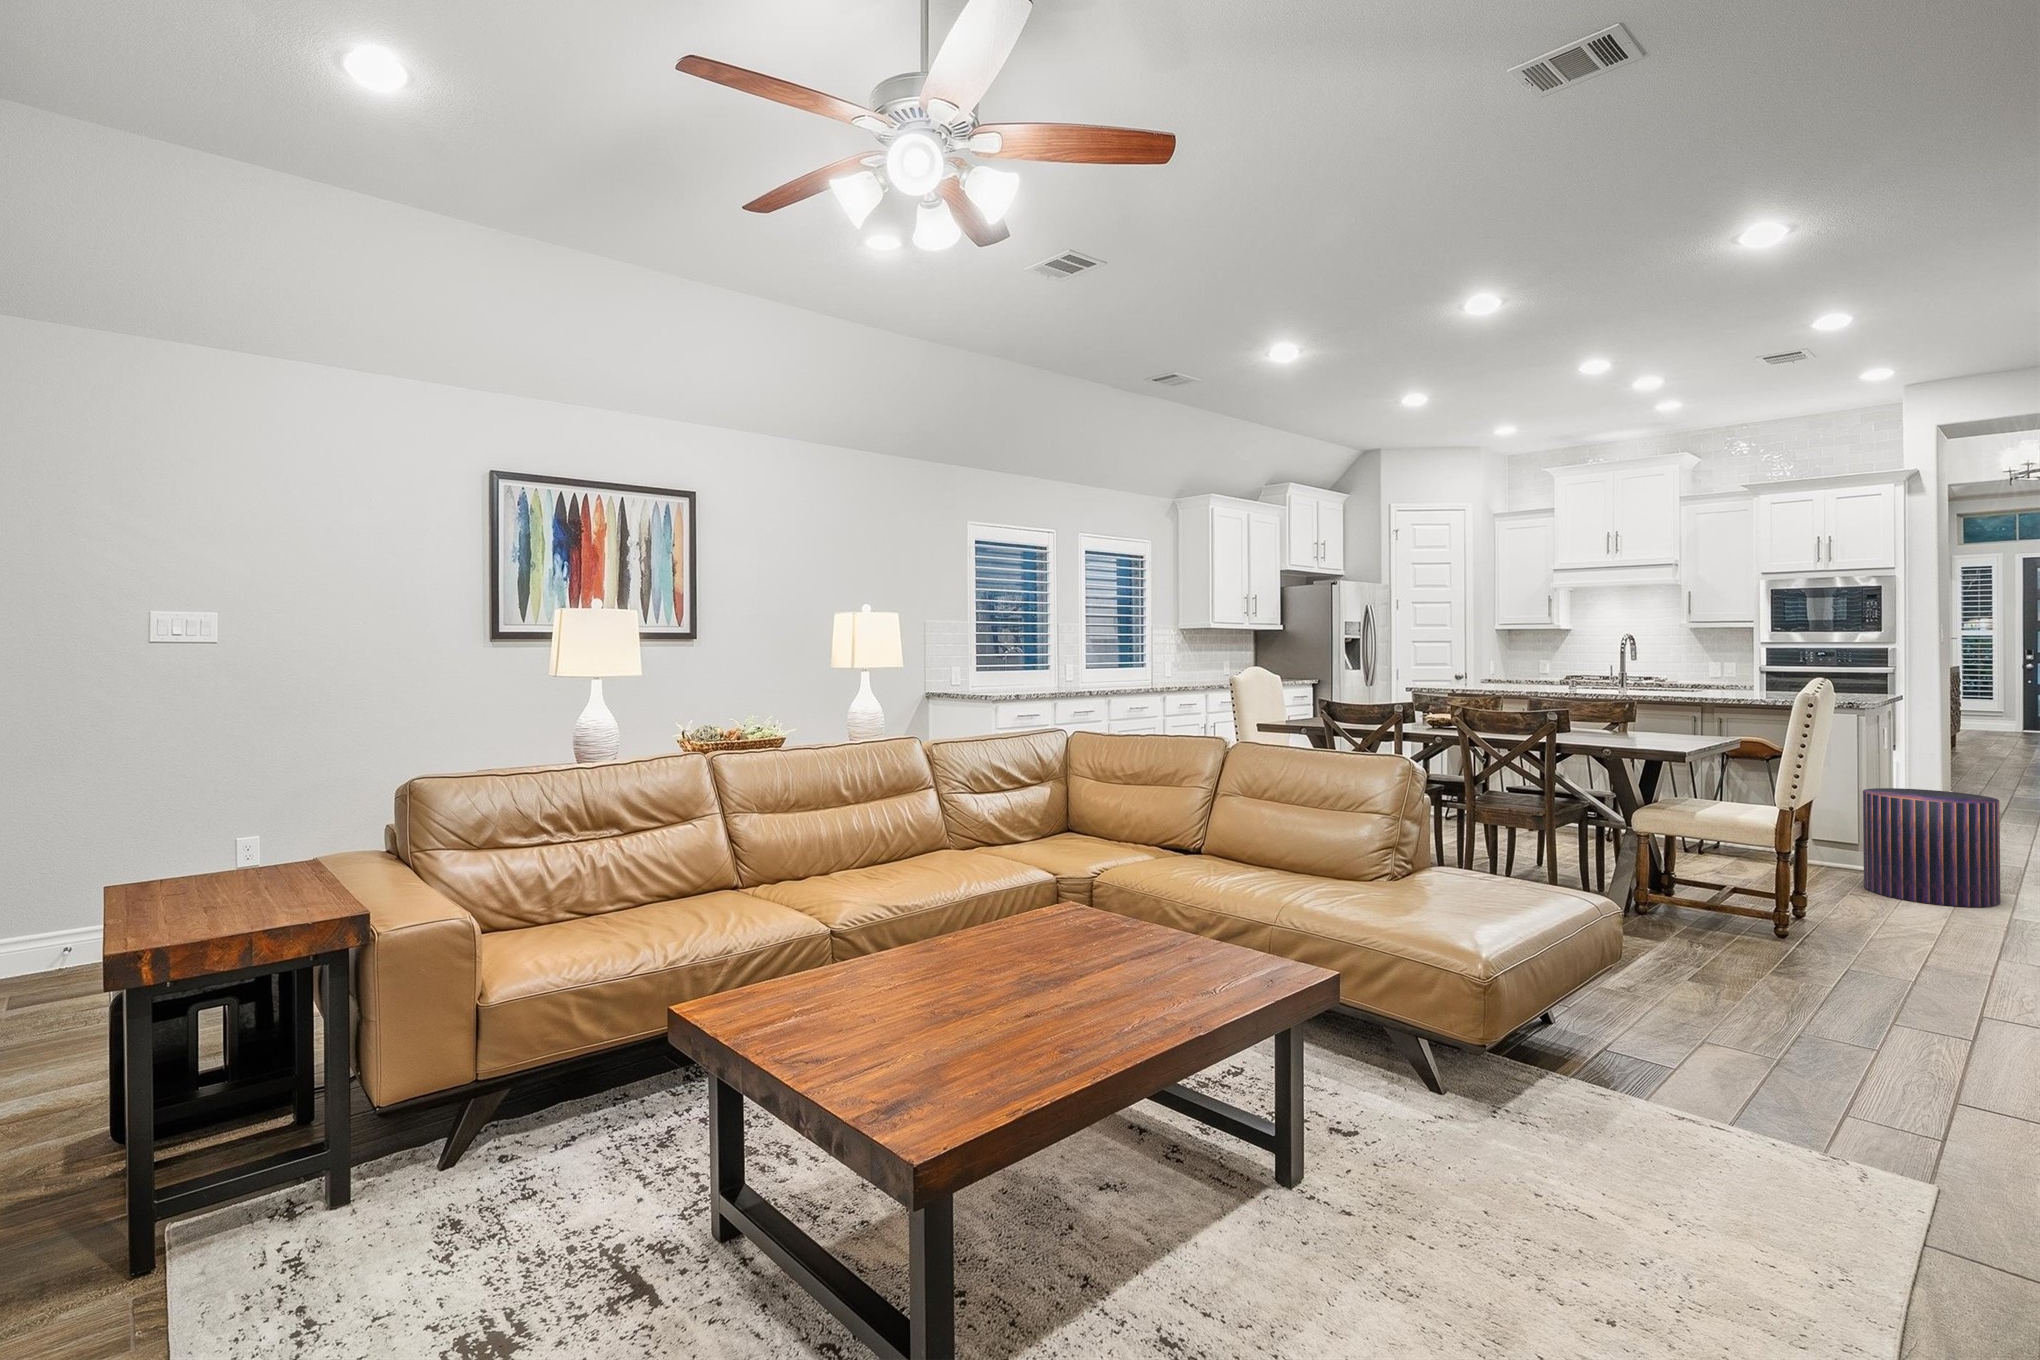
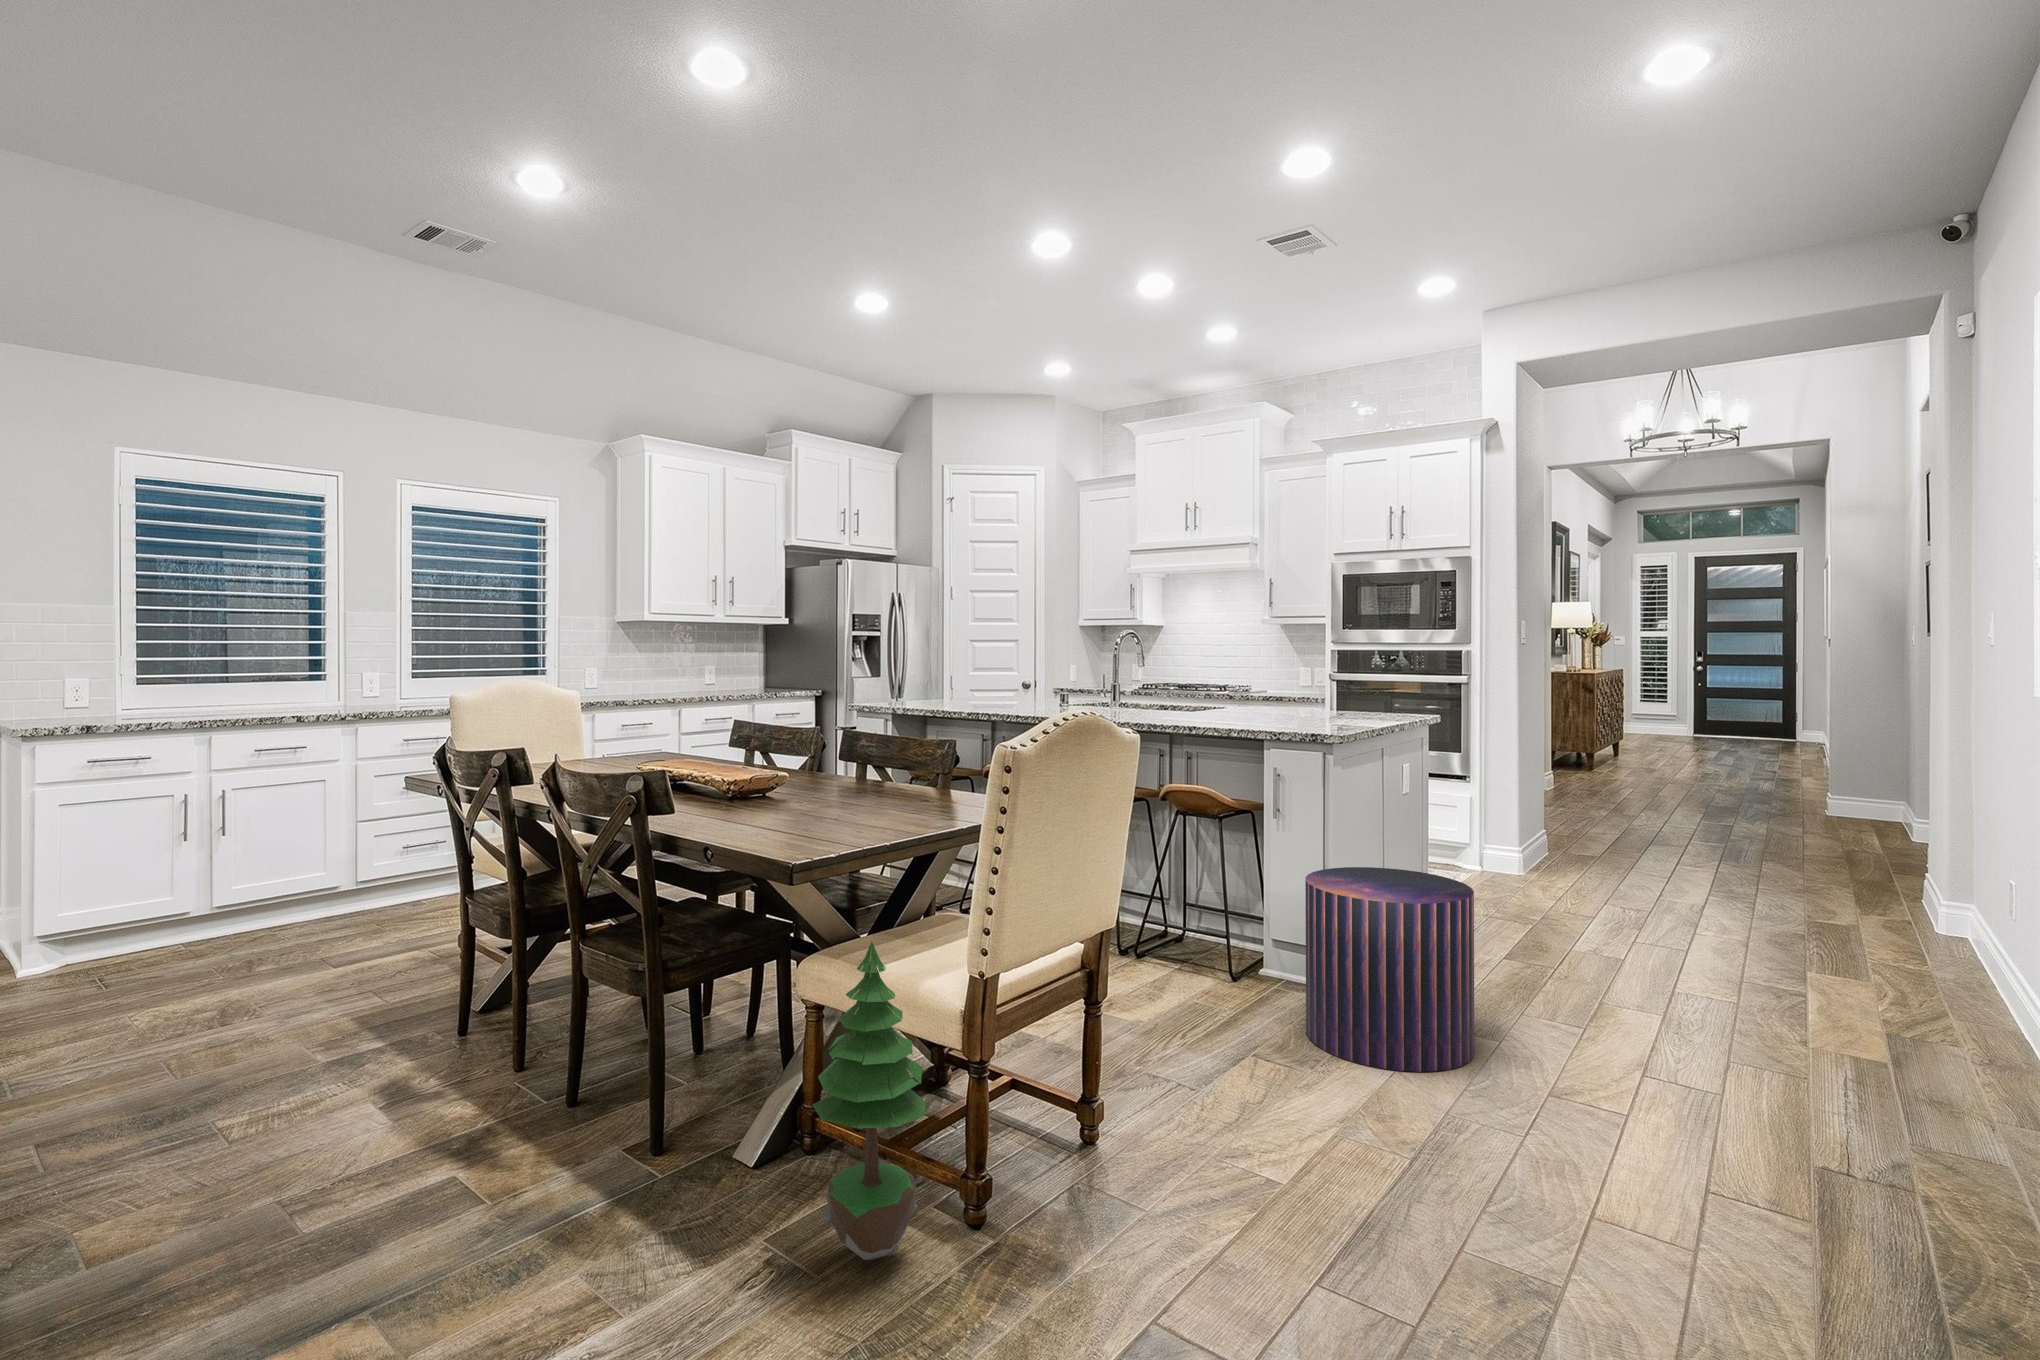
potted tree: none [1690,793,1761,953] -> present [813,942,925,1260]

